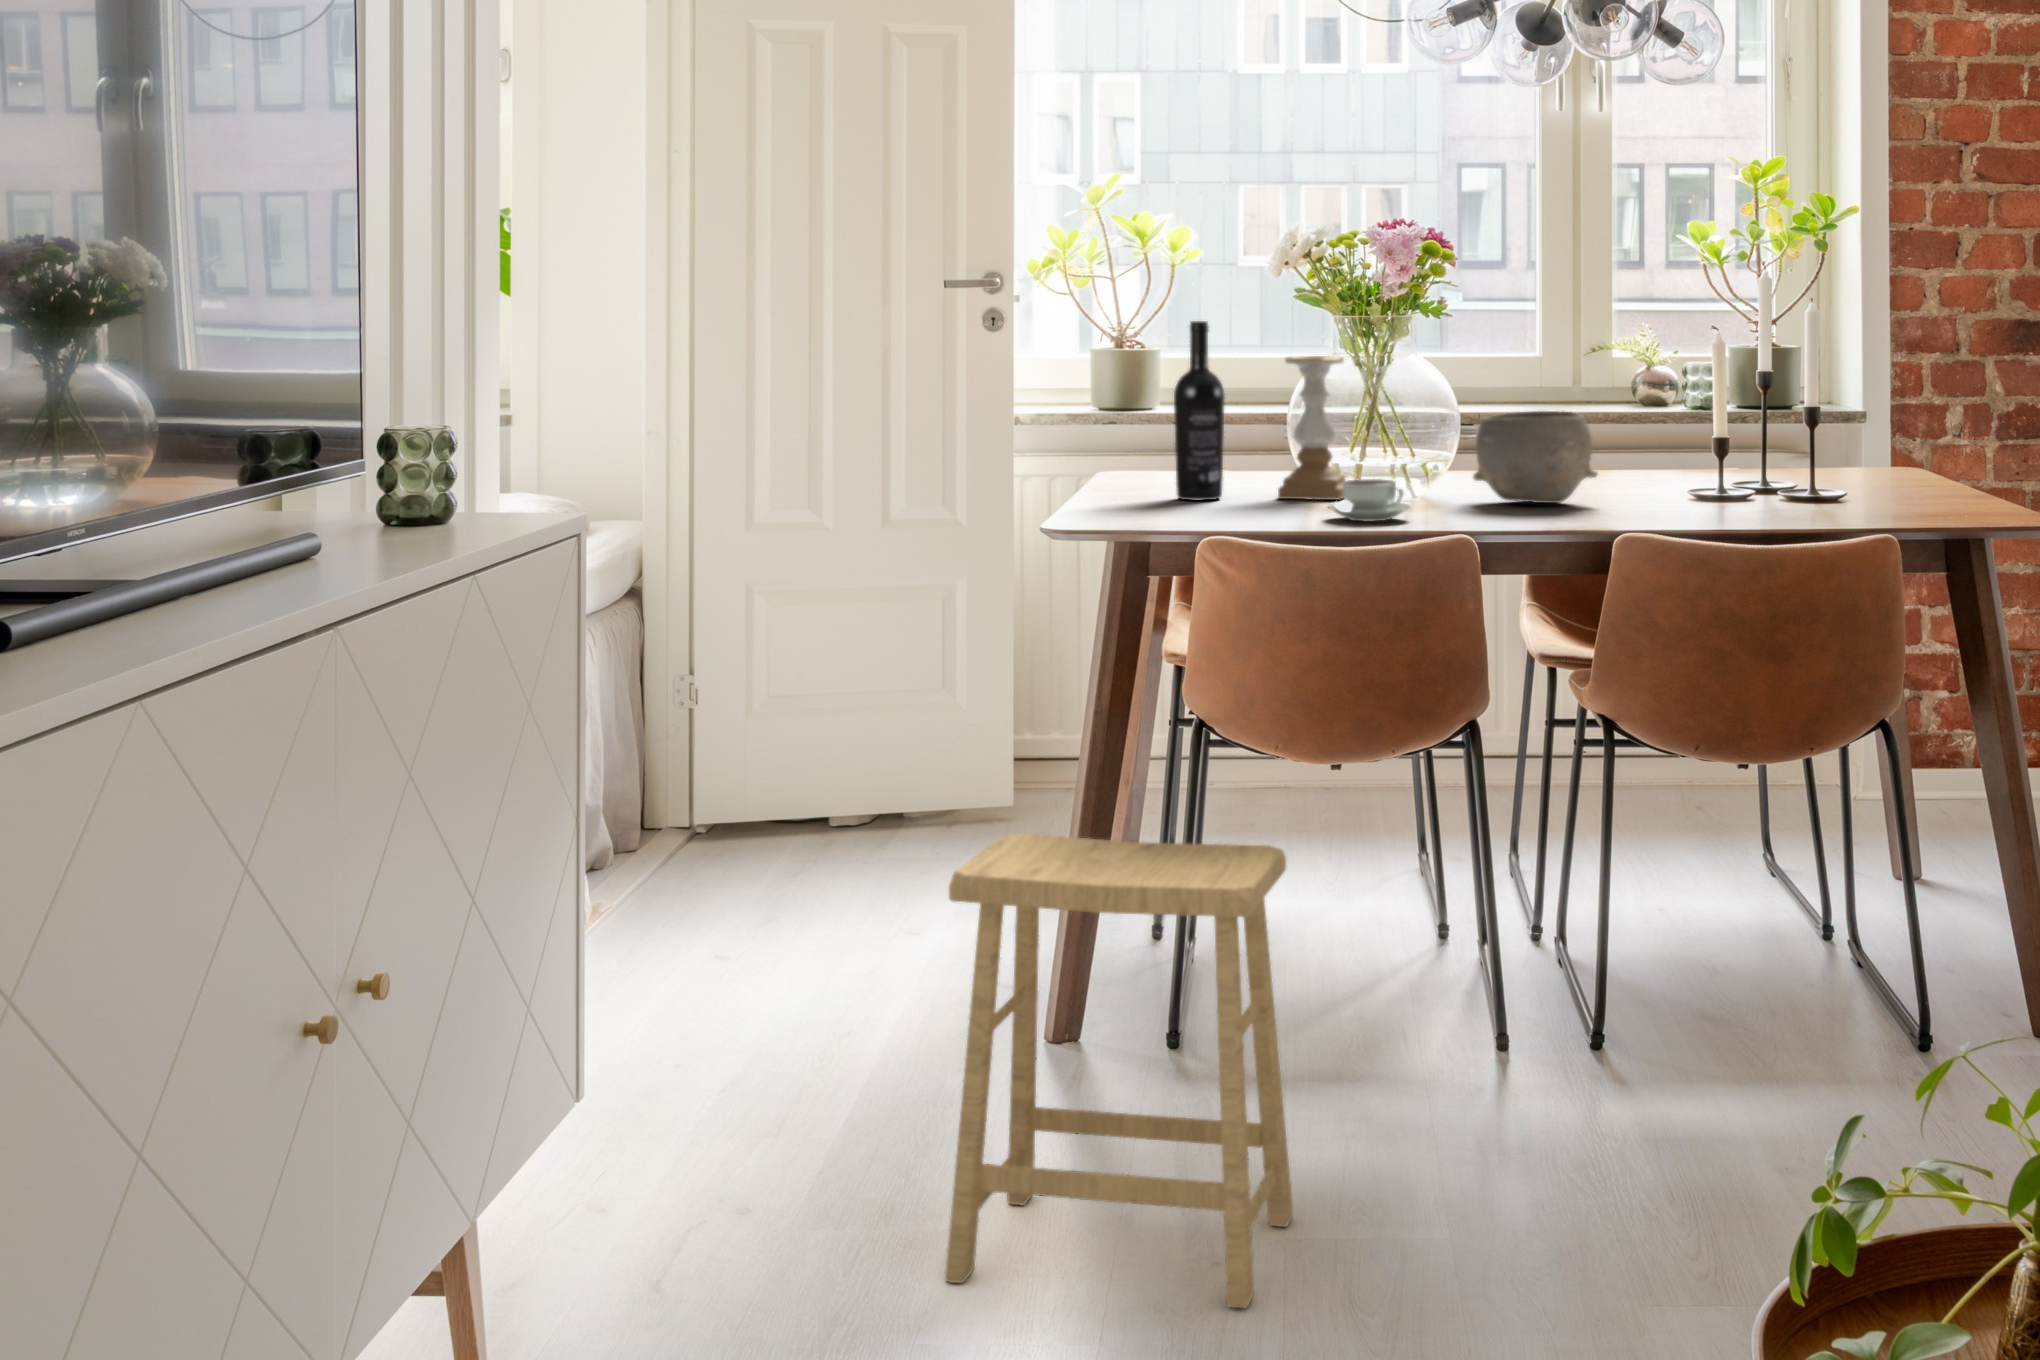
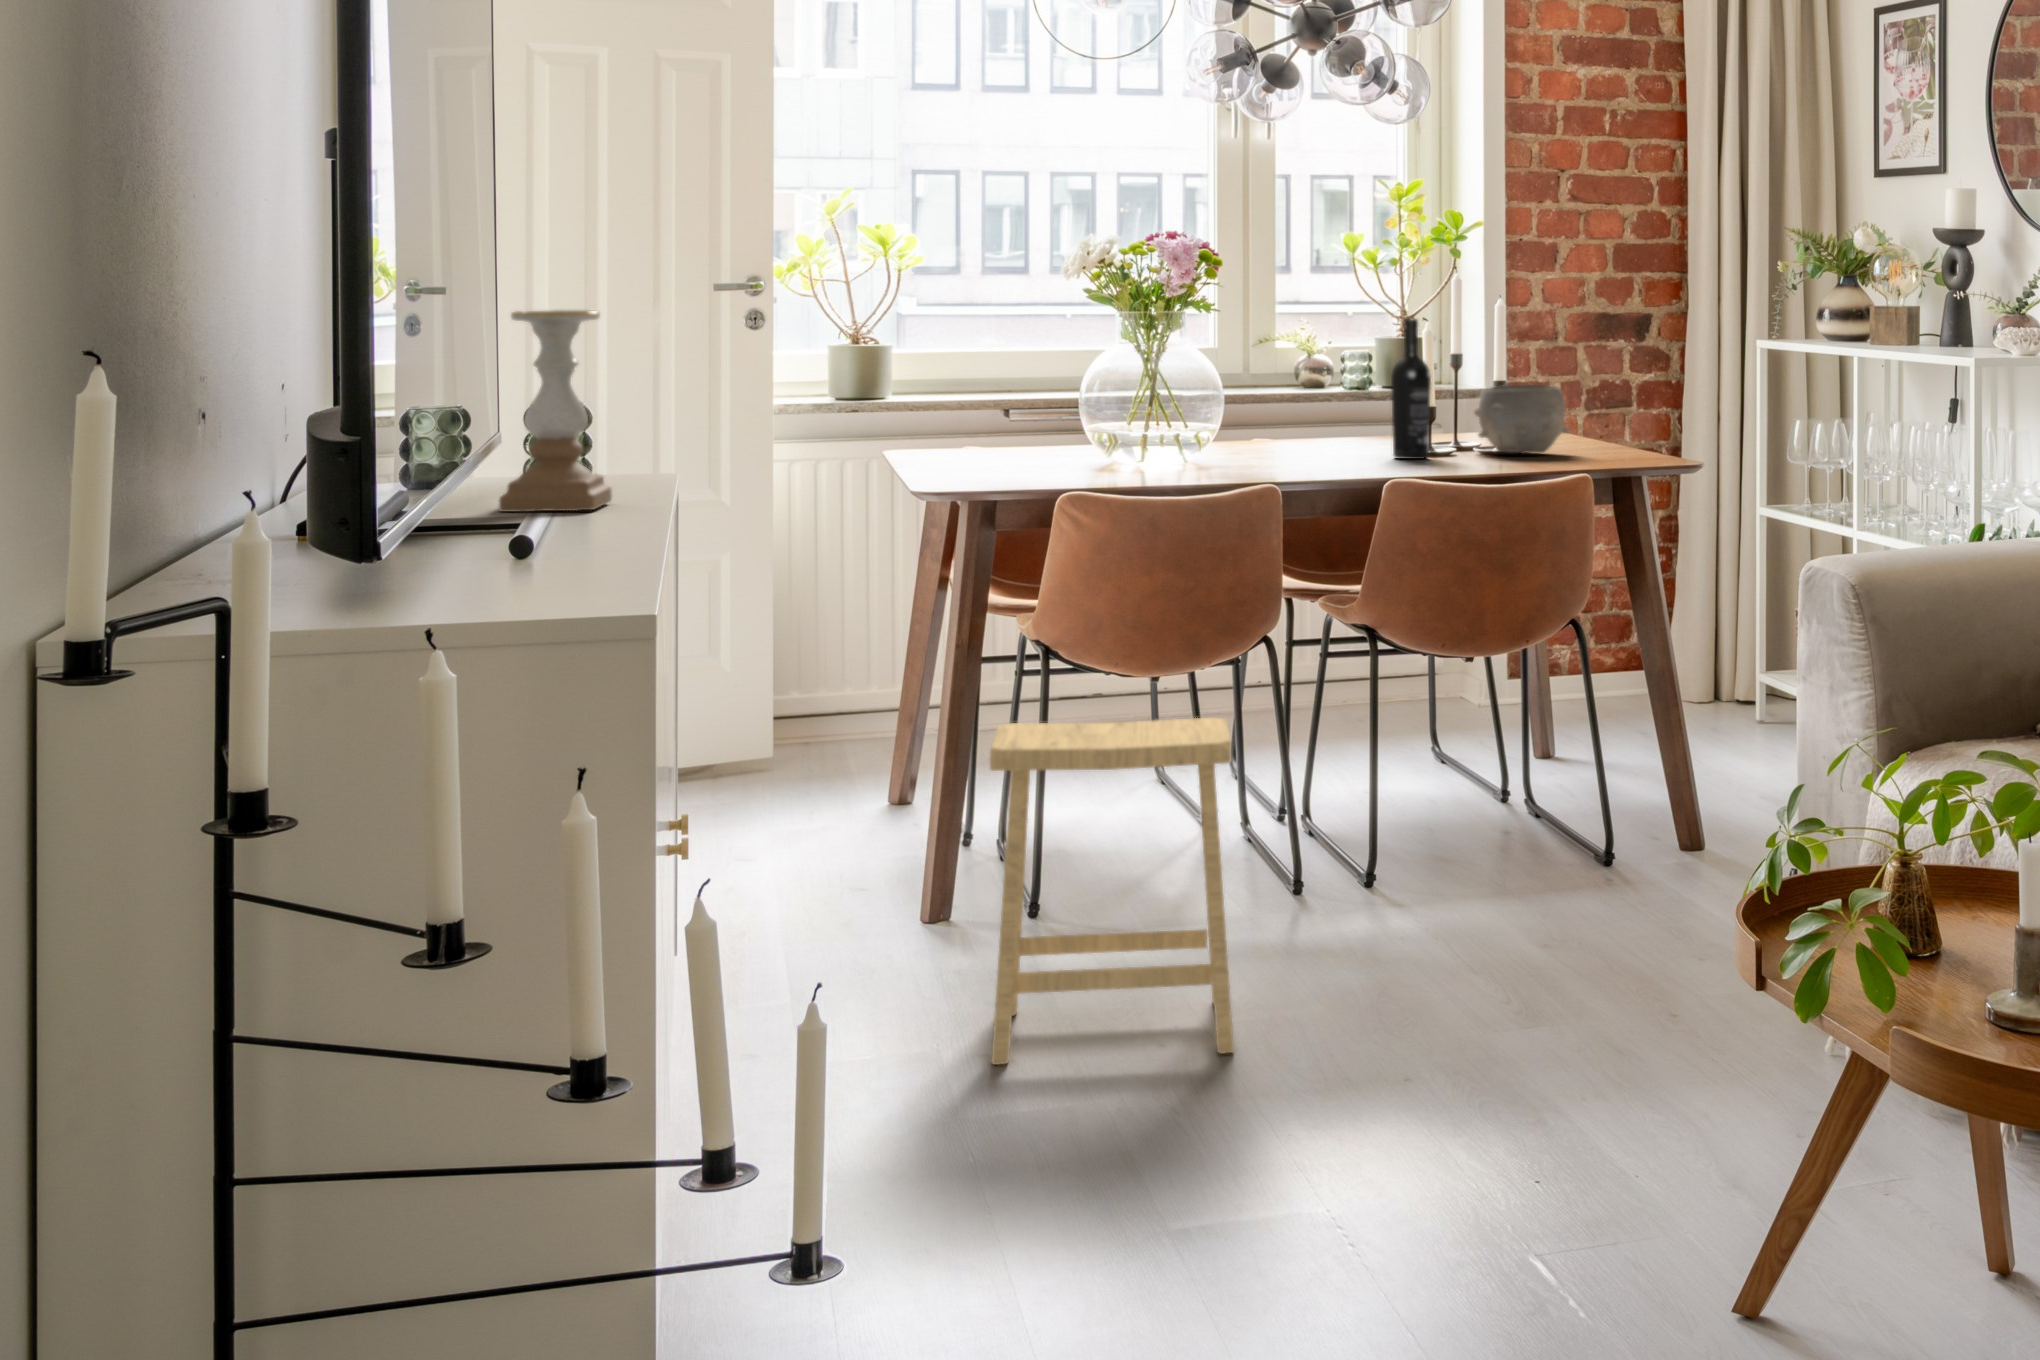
wine bottle: present [1174,321,1225,500] -> present [1391,319,1431,459]
candle holder: present [1278,356,1346,500] -> present [499,310,612,512]
bowl: present [1473,411,1597,503] -> present [1475,384,1570,453]
coffee cup: present [1329,479,1410,522] -> none [1156,446,1223,479]

